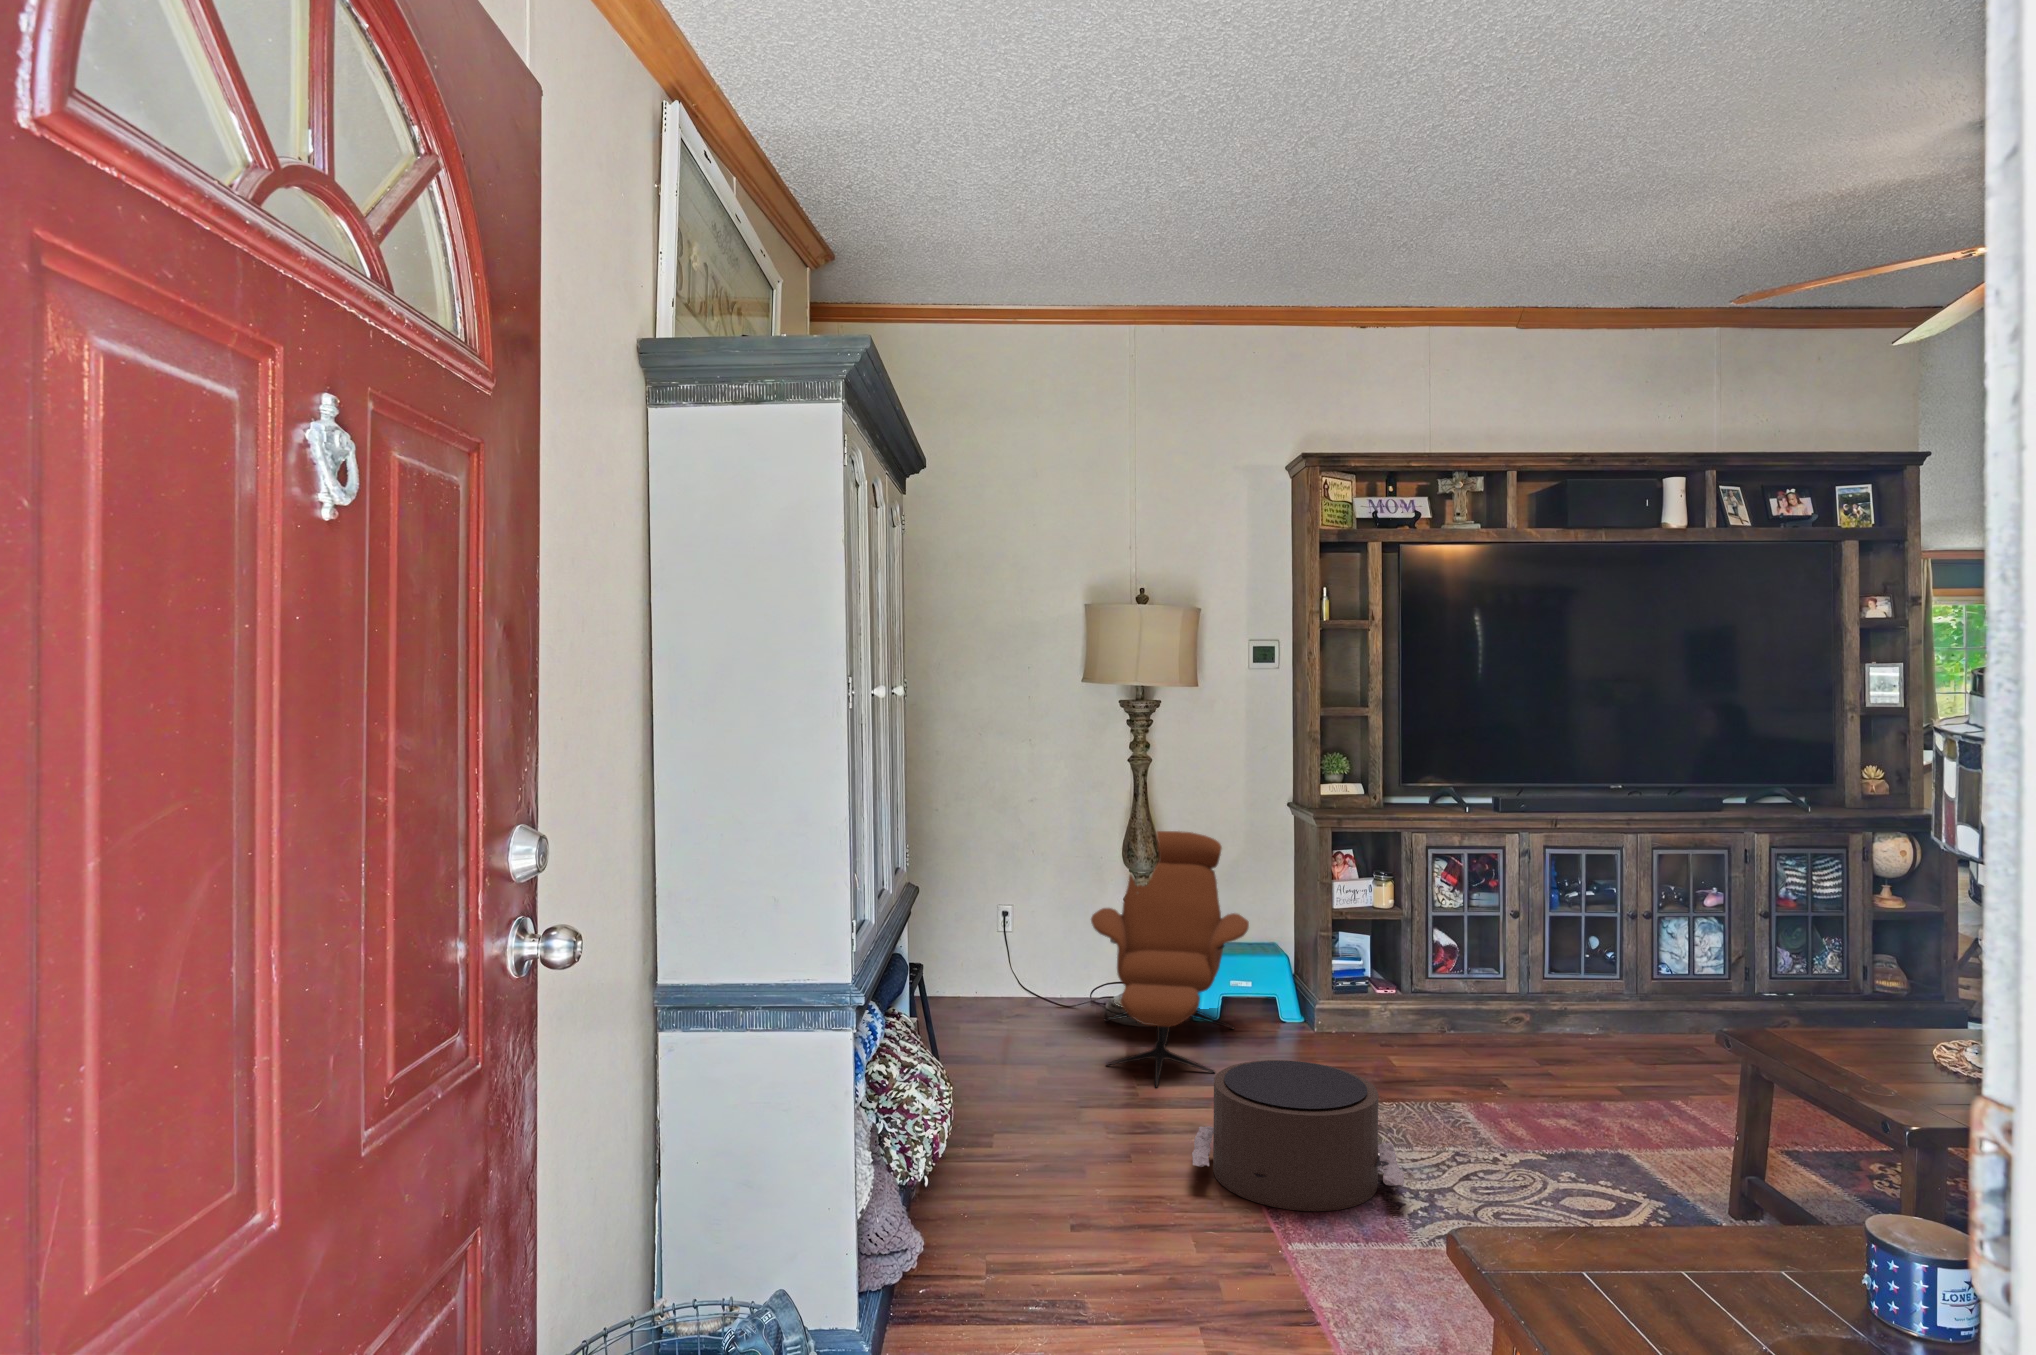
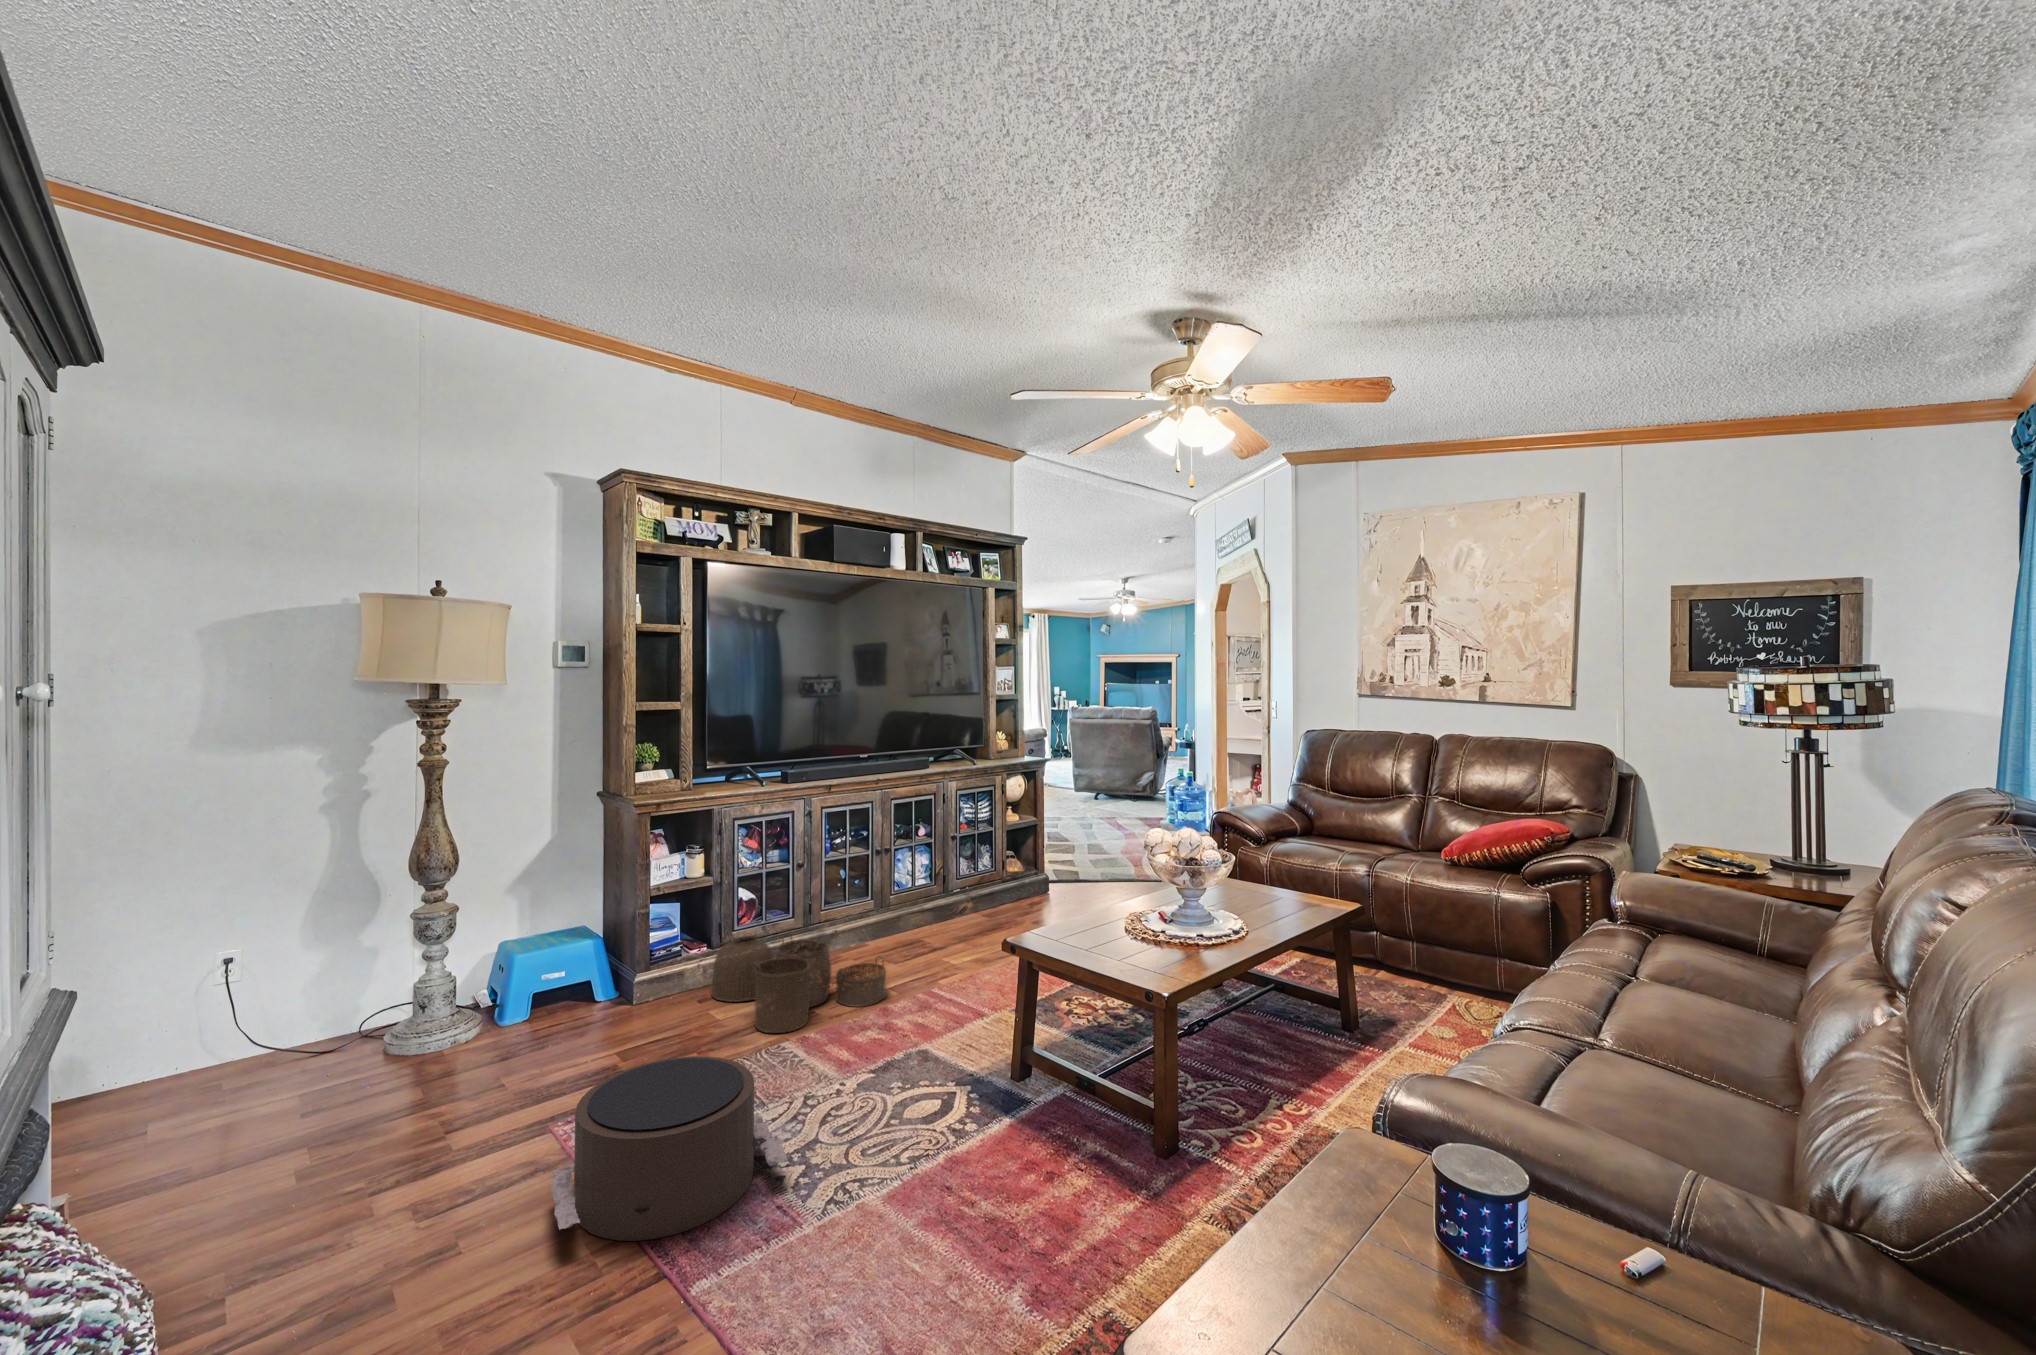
lounge chair: present [1091,831,1249,1087] -> none [369,833,567,1127]
woven basket: none [1397,977,1609,1095] -> present [712,934,886,1033]

